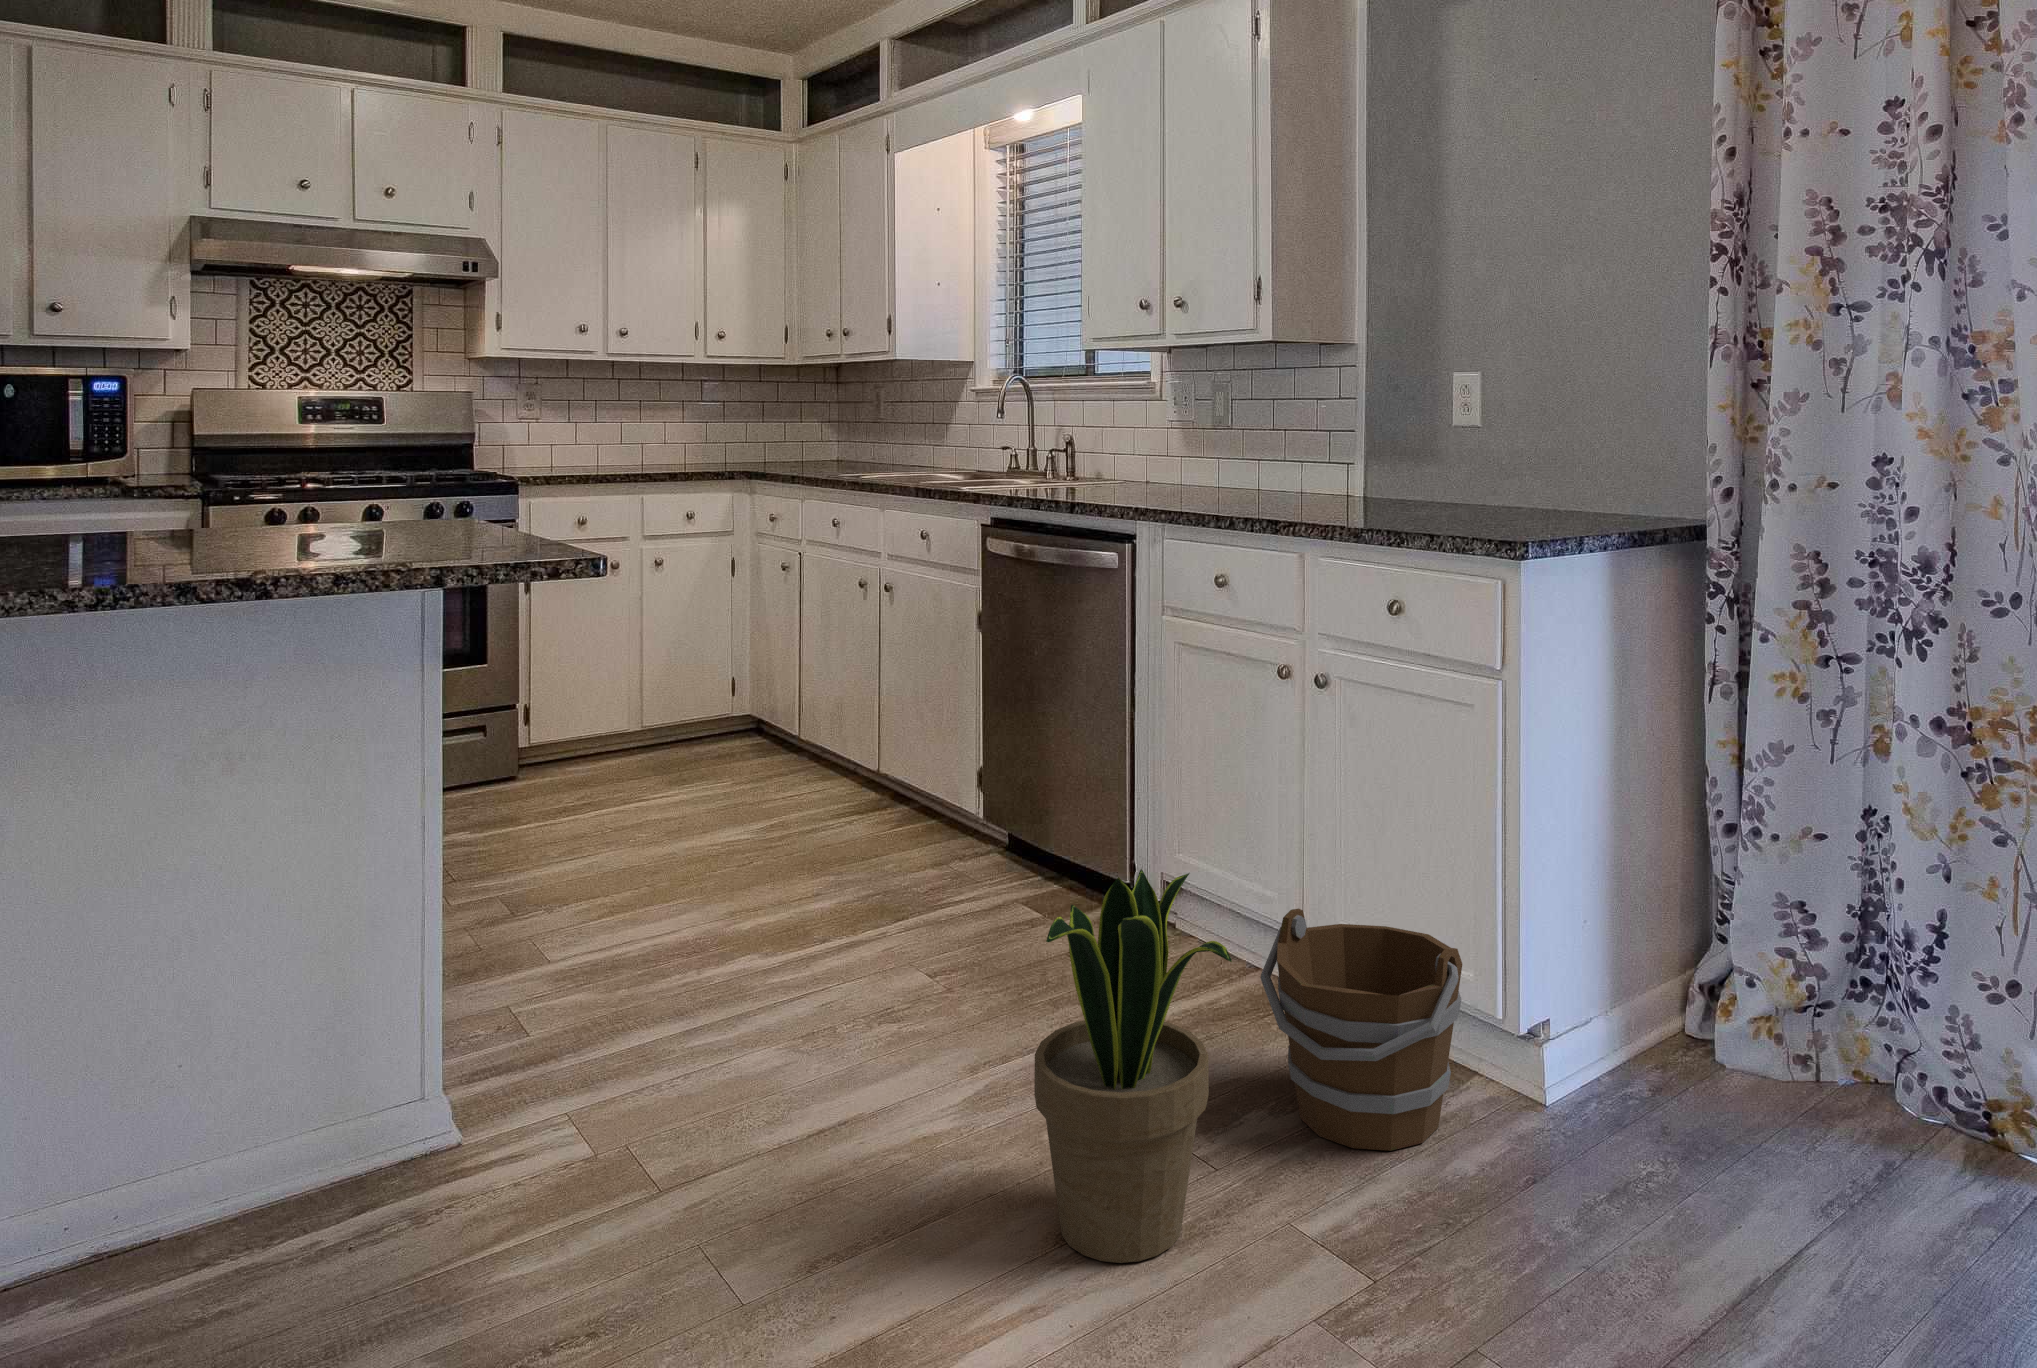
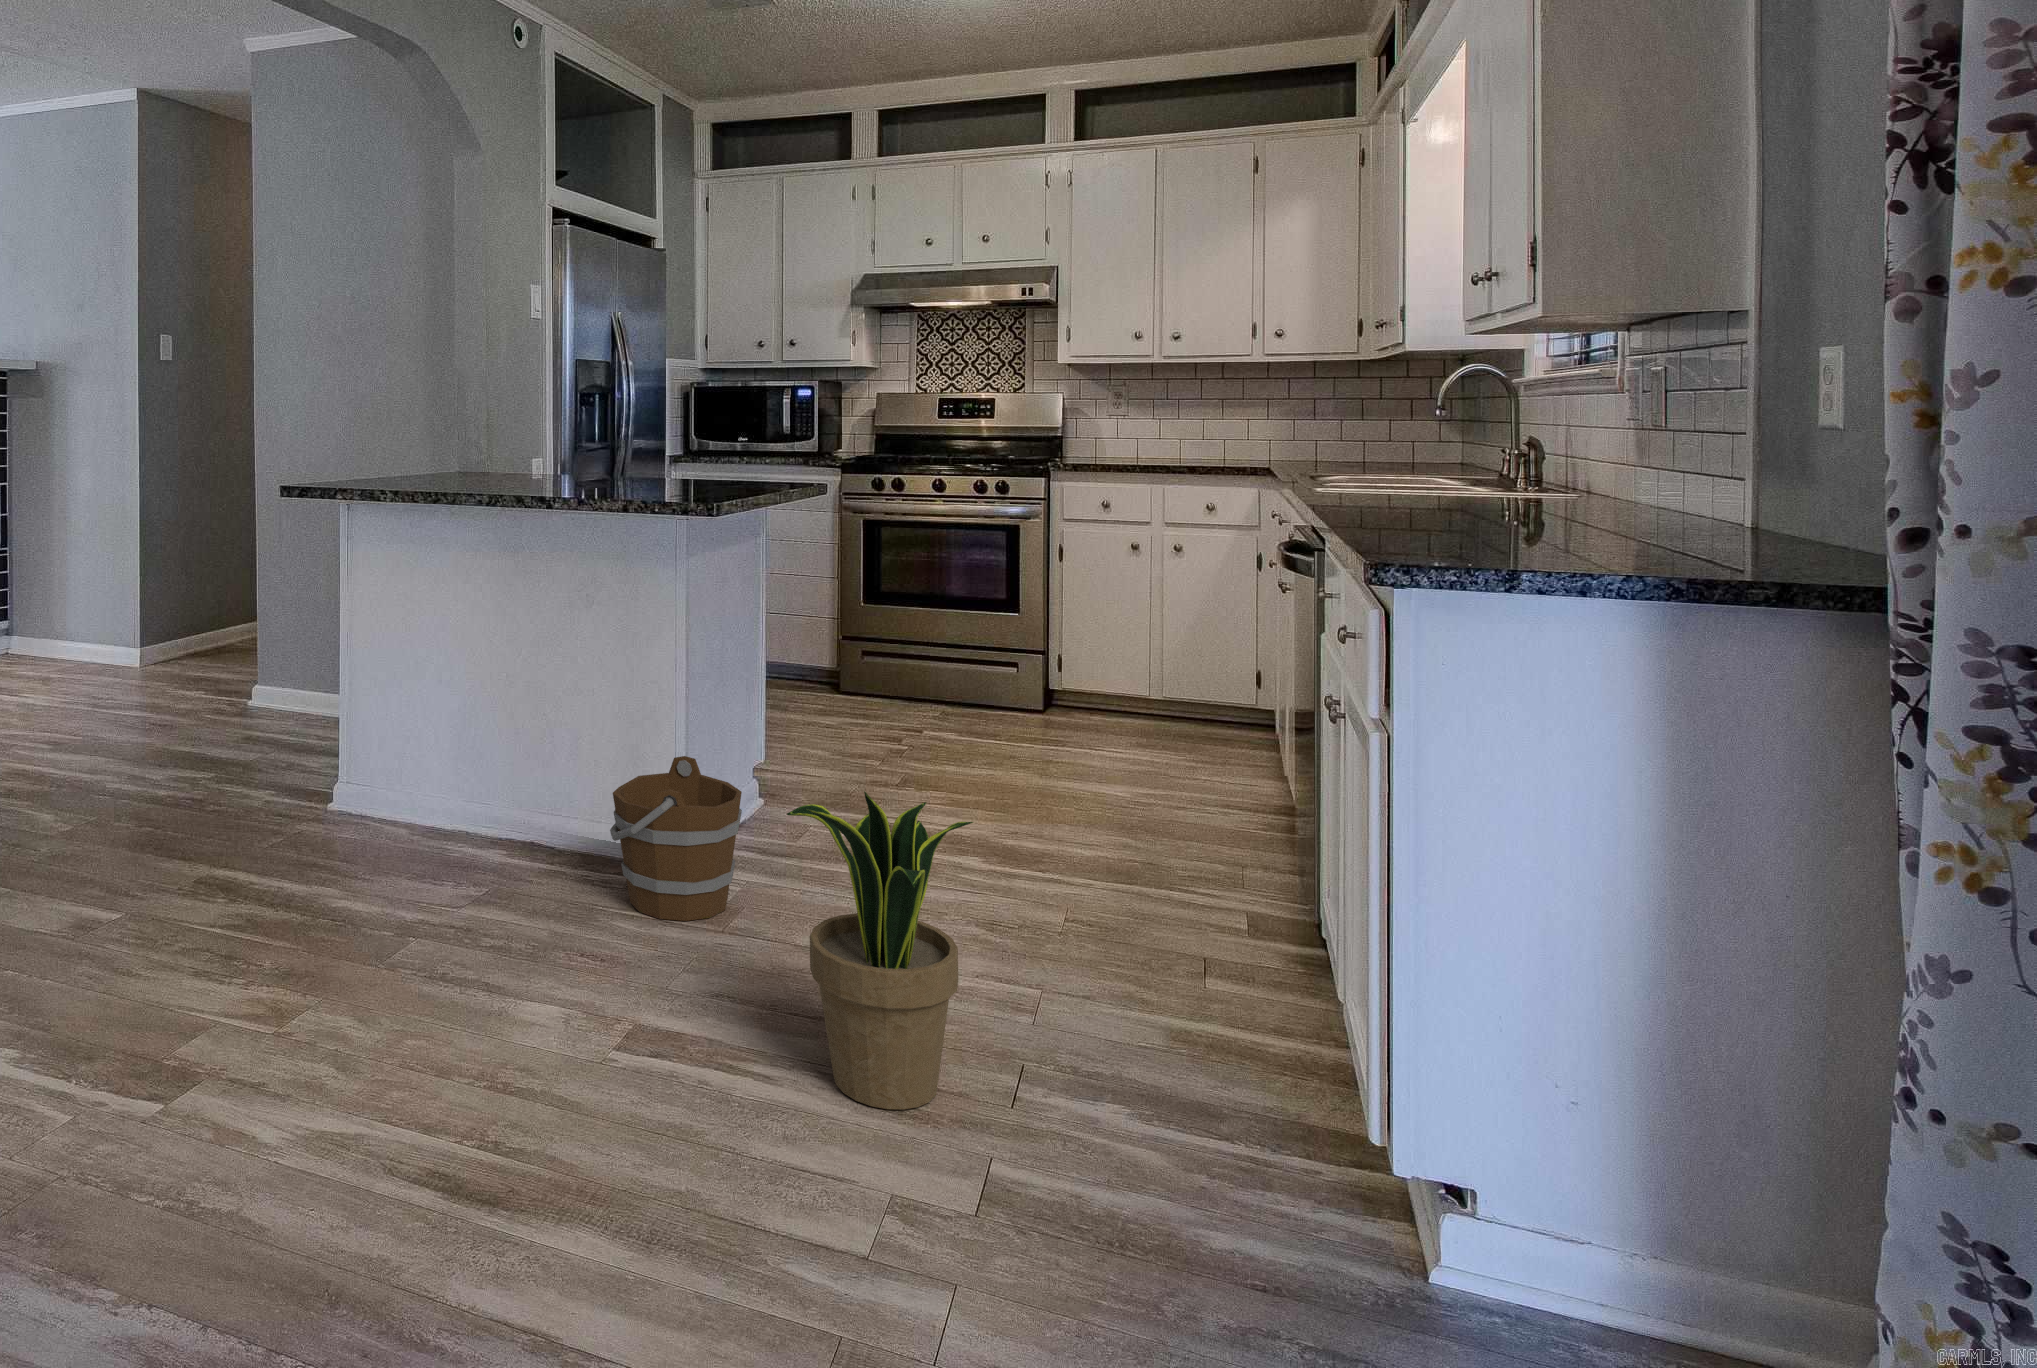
bucket: present [1260,909,1462,1151] -> present [610,756,742,921]

